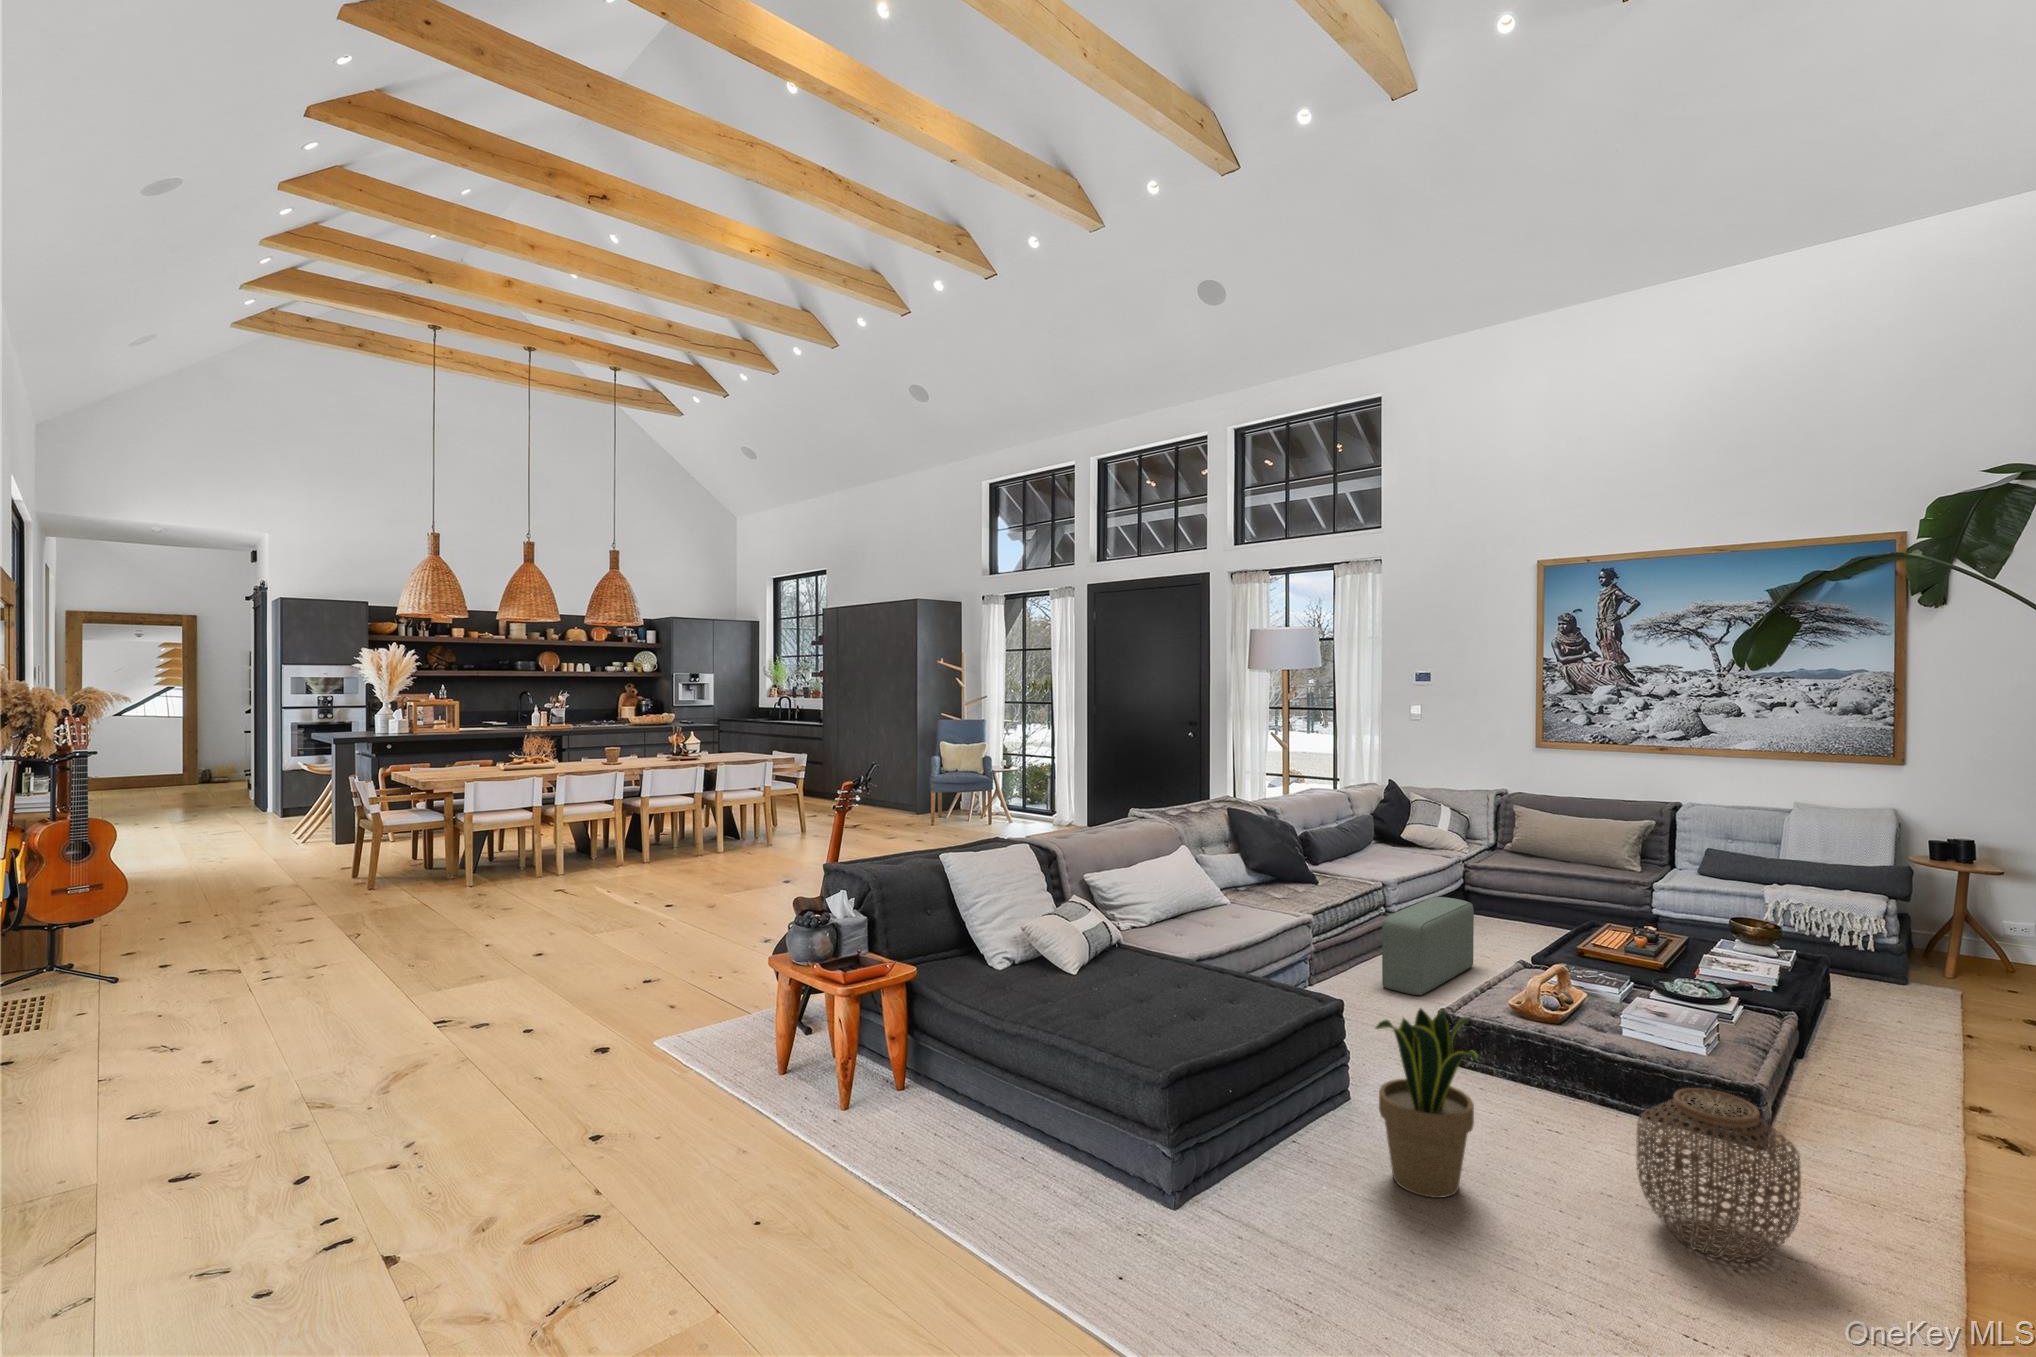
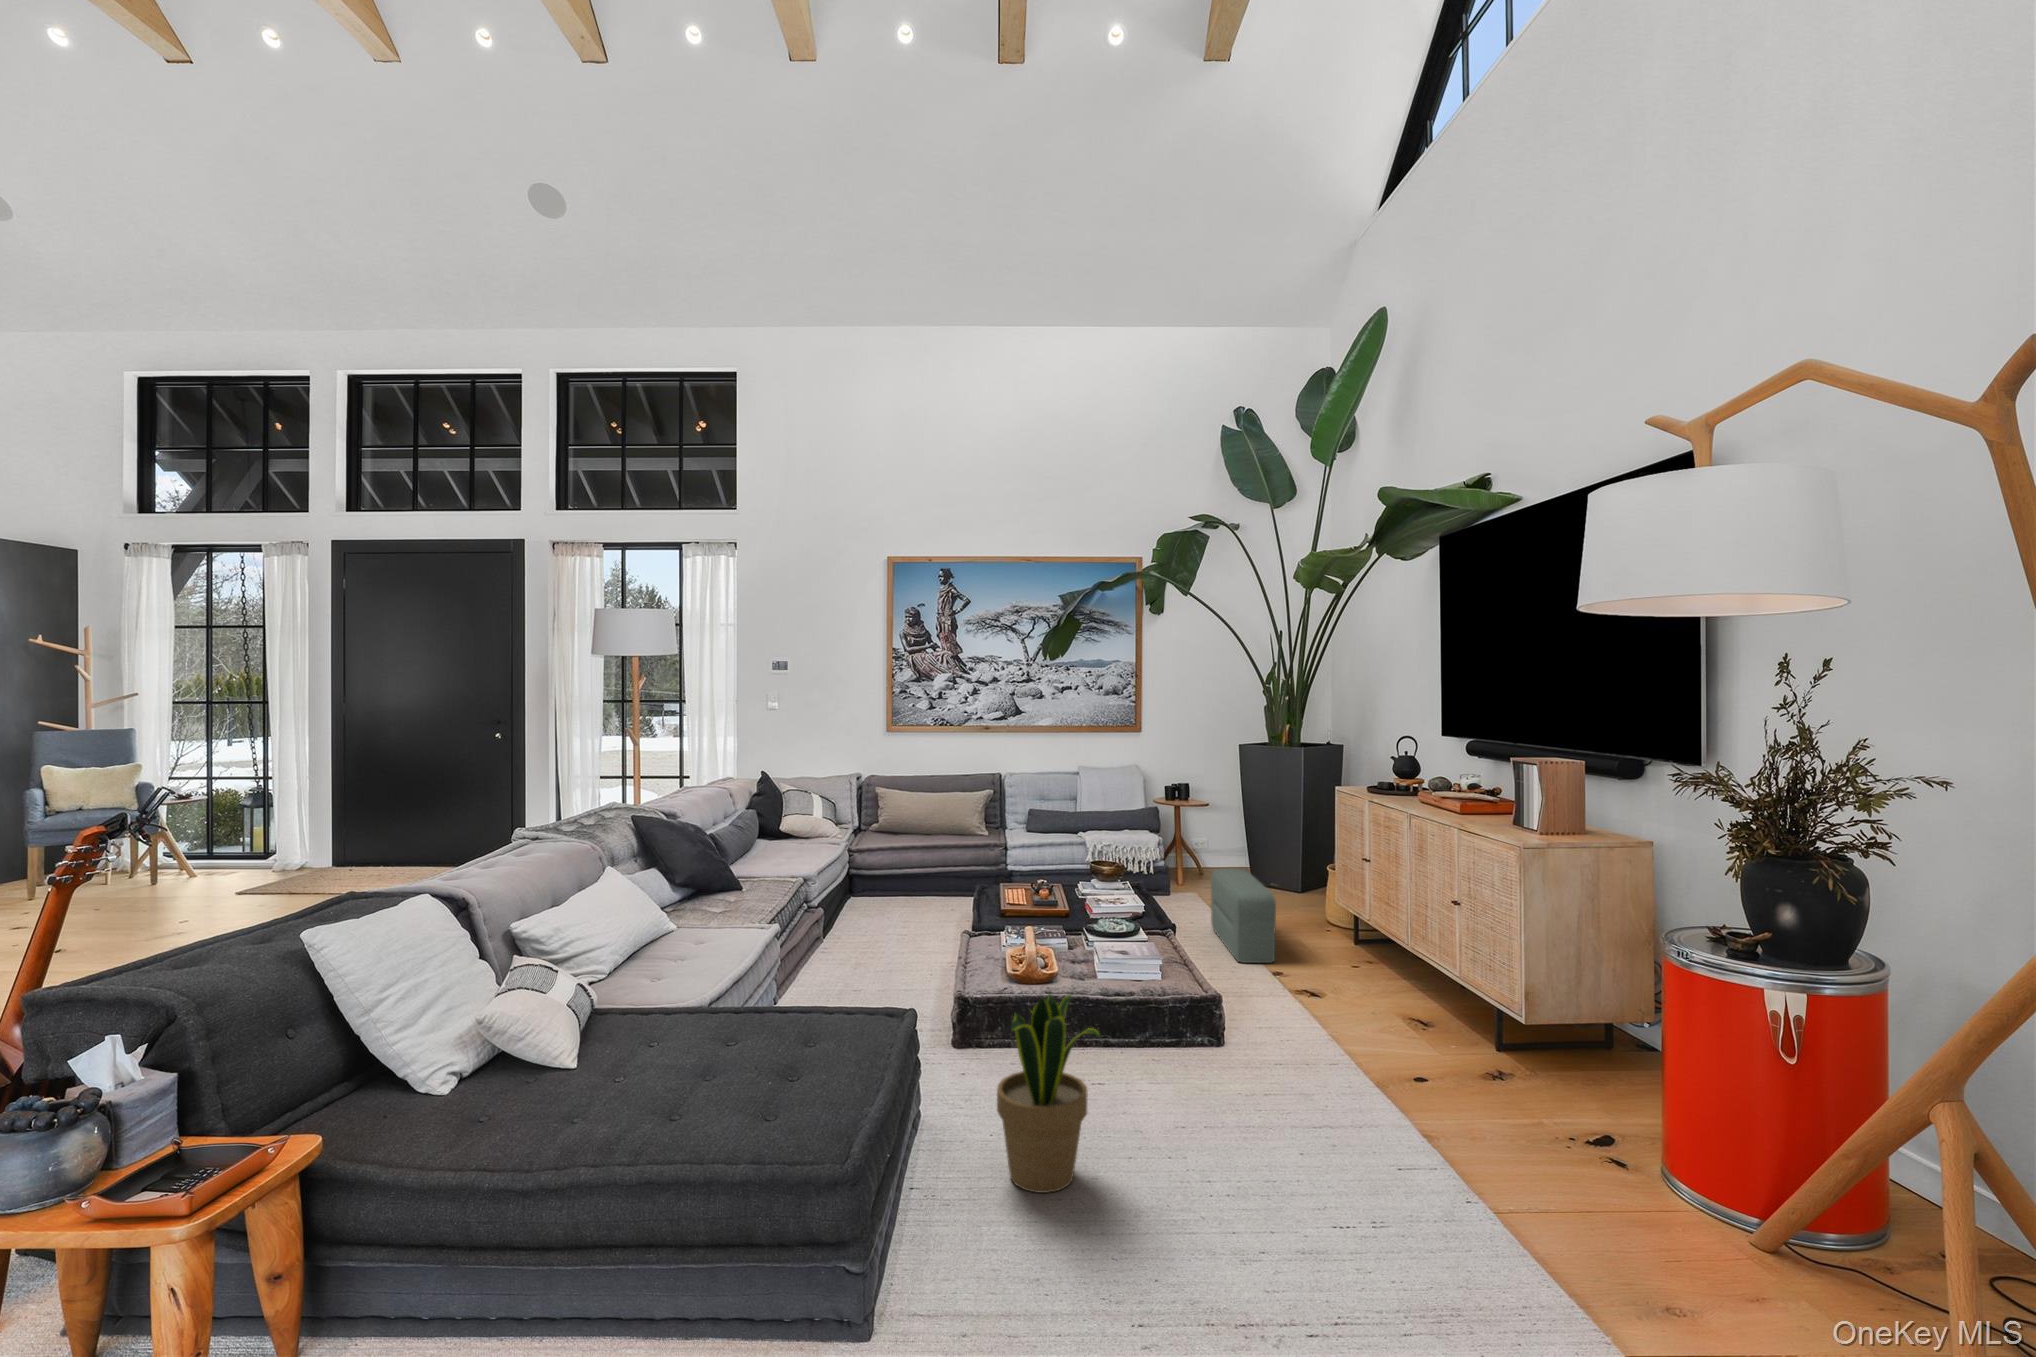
pouf: present [1382,897,1474,995] -> present [1211,869,1276,963]
woven basket: present [1636,1088,1801,1261] -> none [1199,1009,1316,1152]

